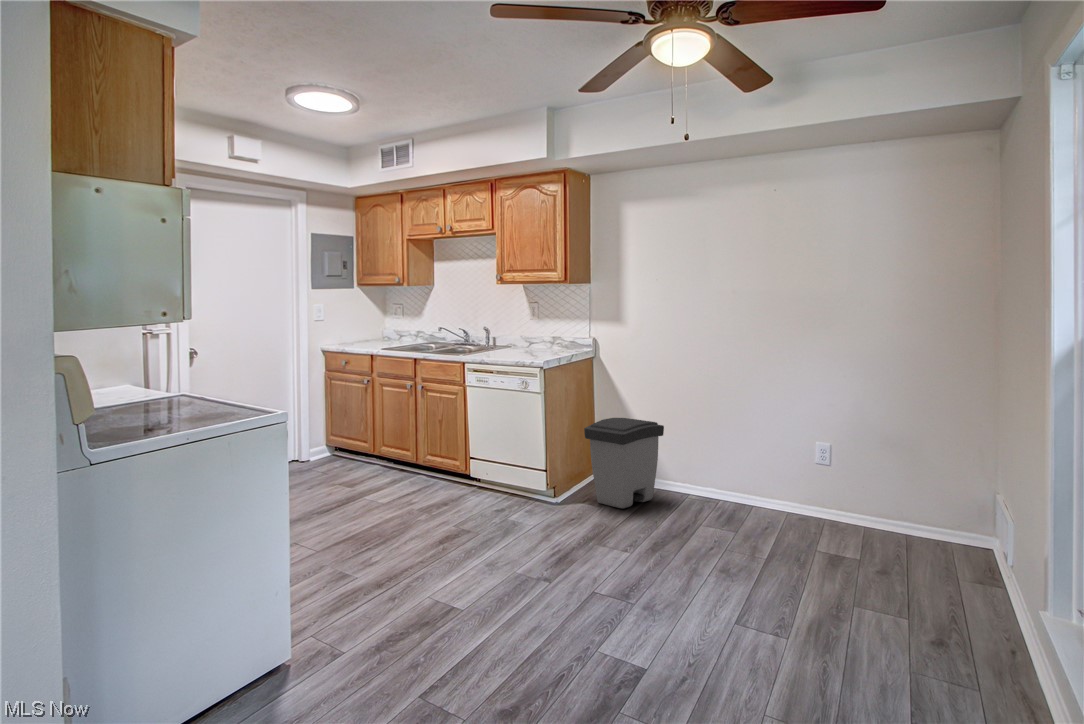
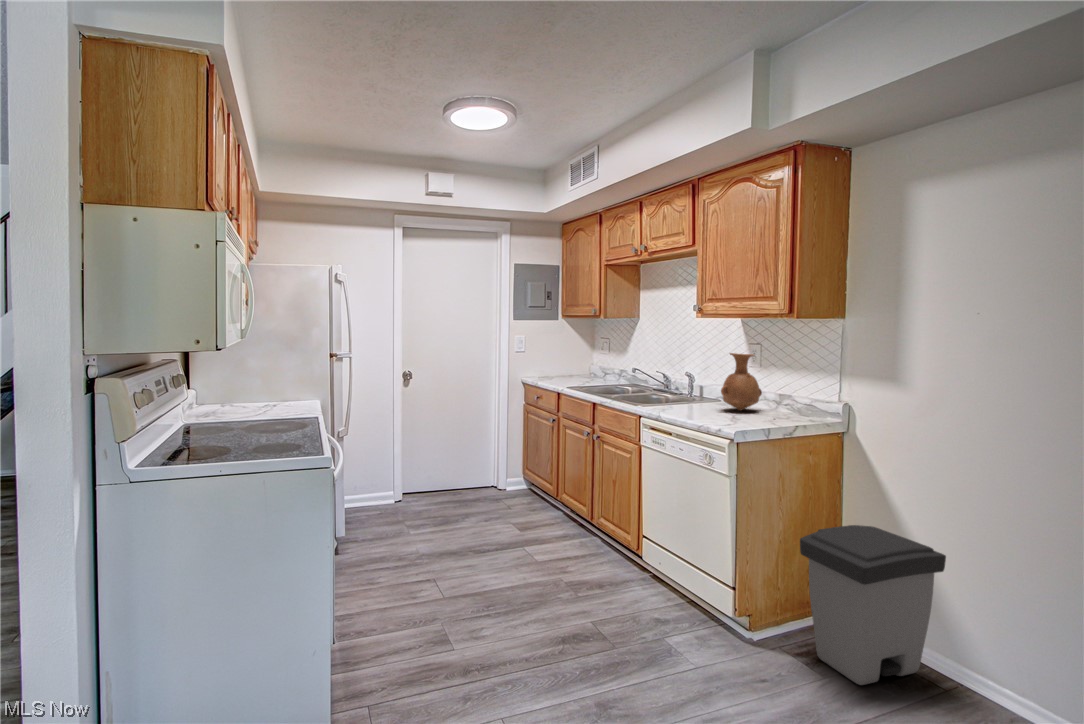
vase: none [522,311,548,353] -> present [721,353,762,411]

